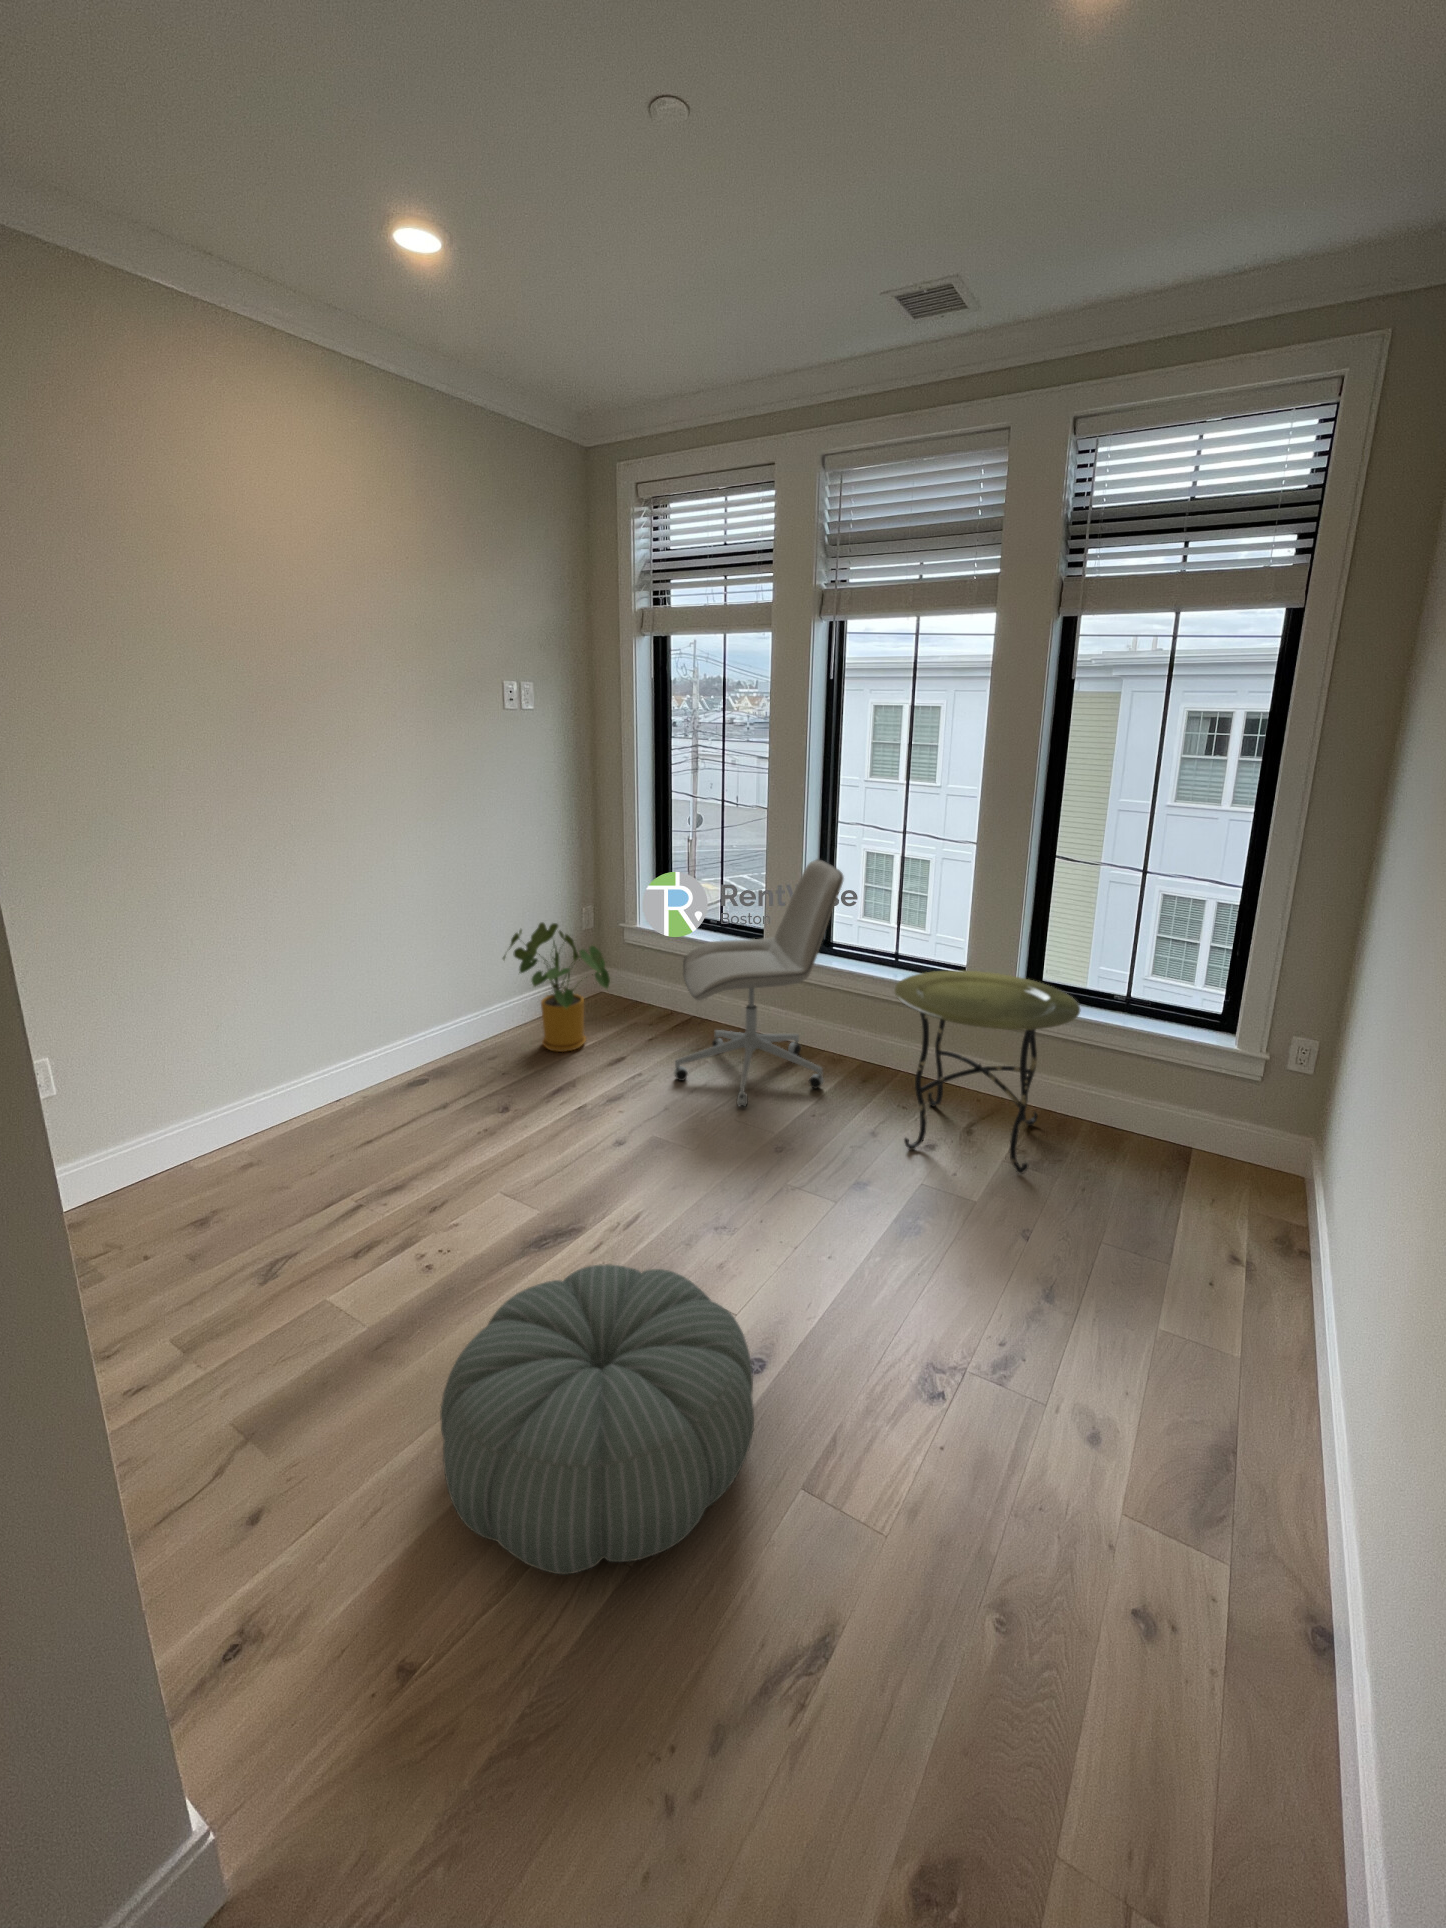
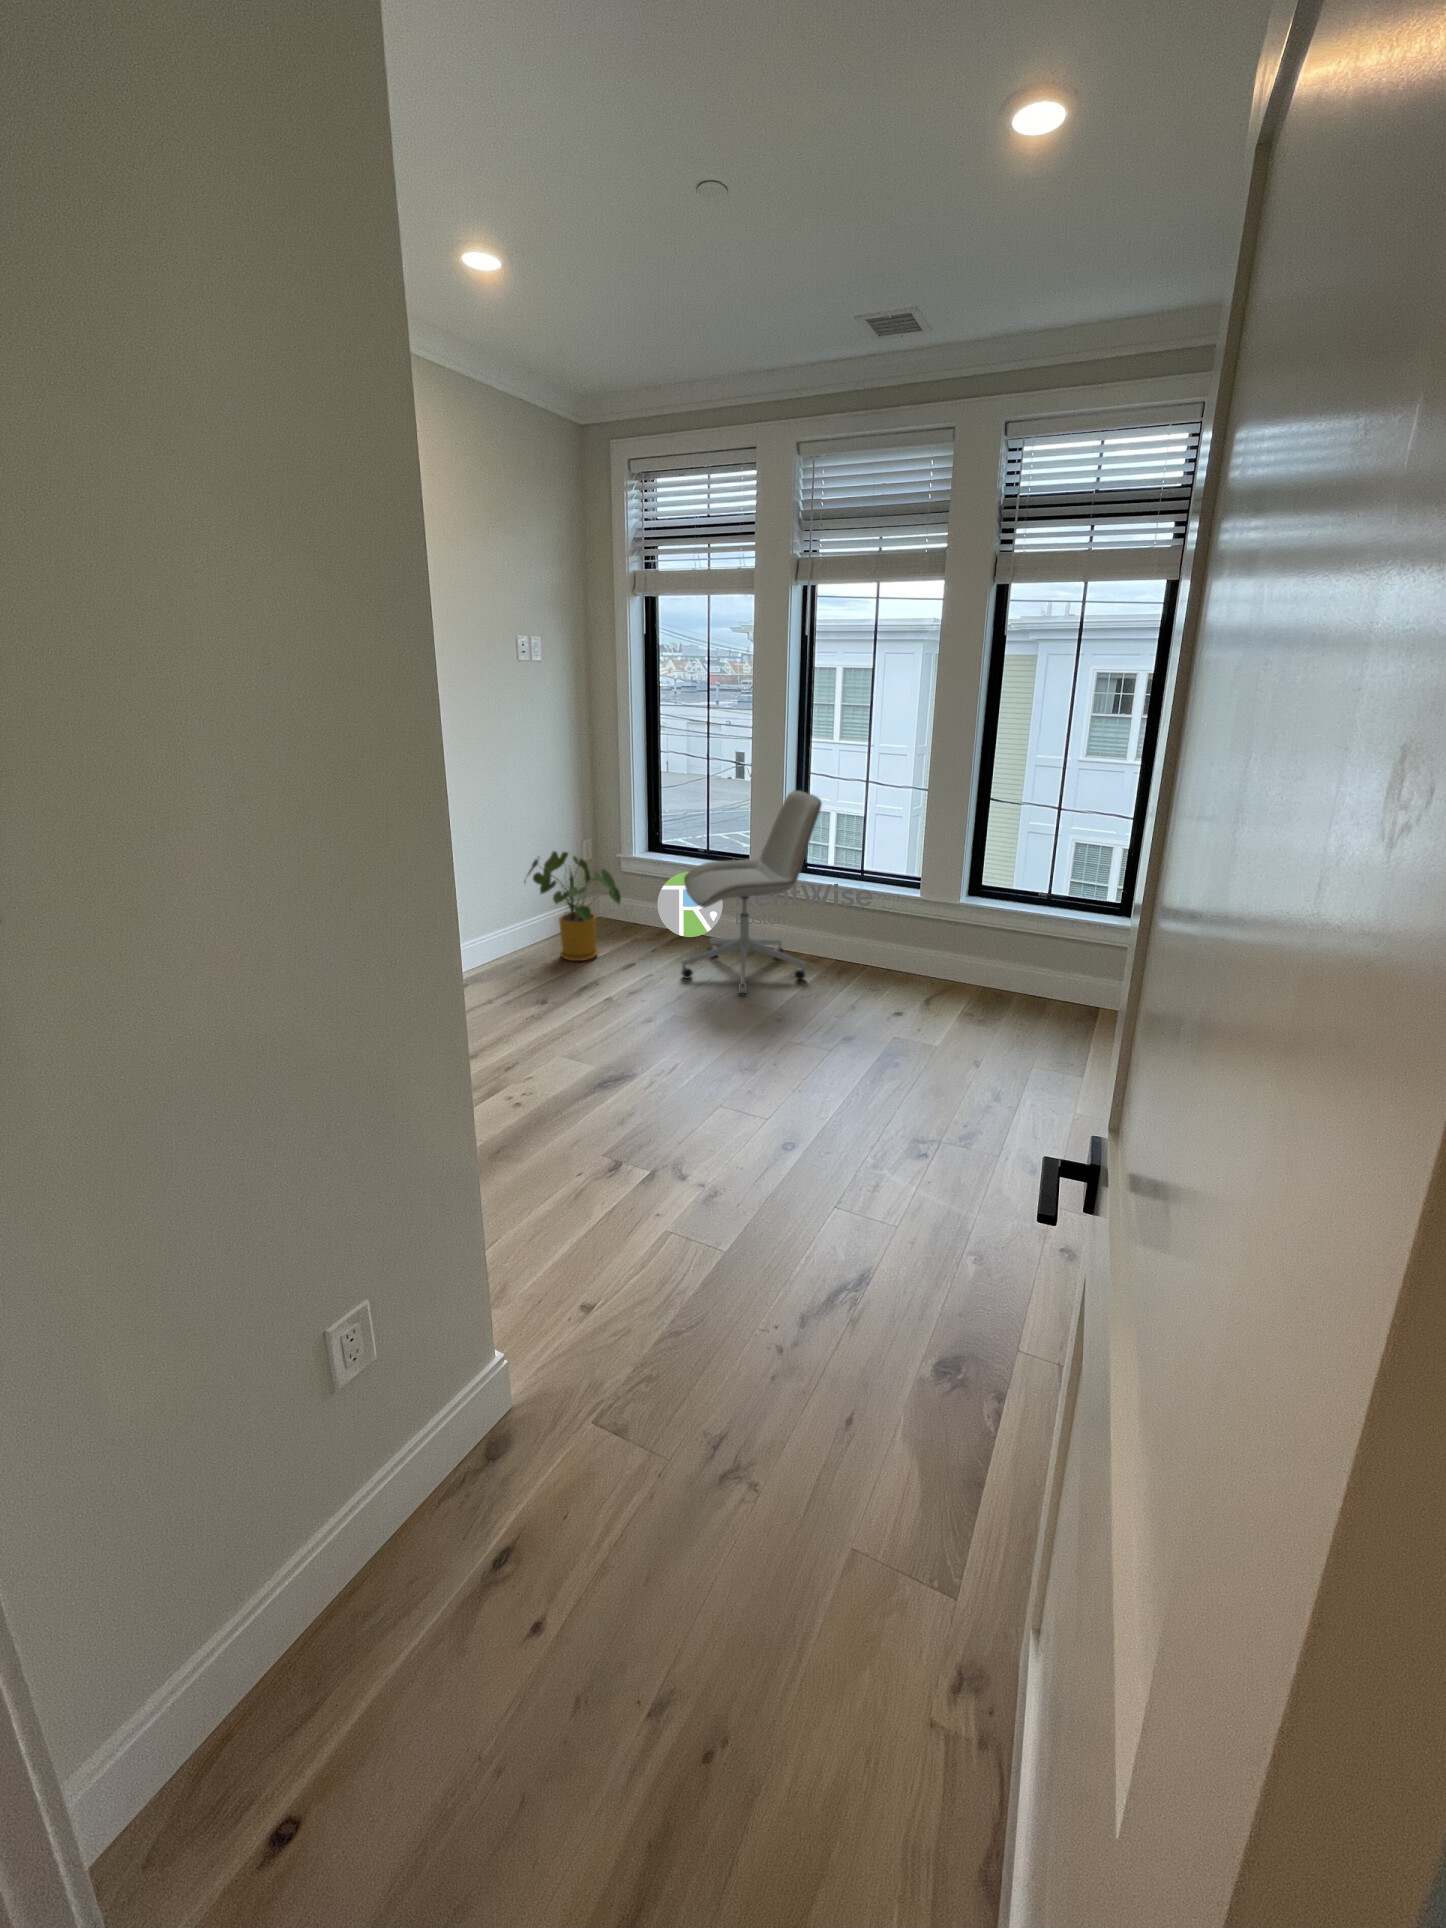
side table: present [894,970,1080,1174] -> none [867,877,1013,1030]
pouf: present [440,1264,754,1575] -> none [573,1082,800,1263]

